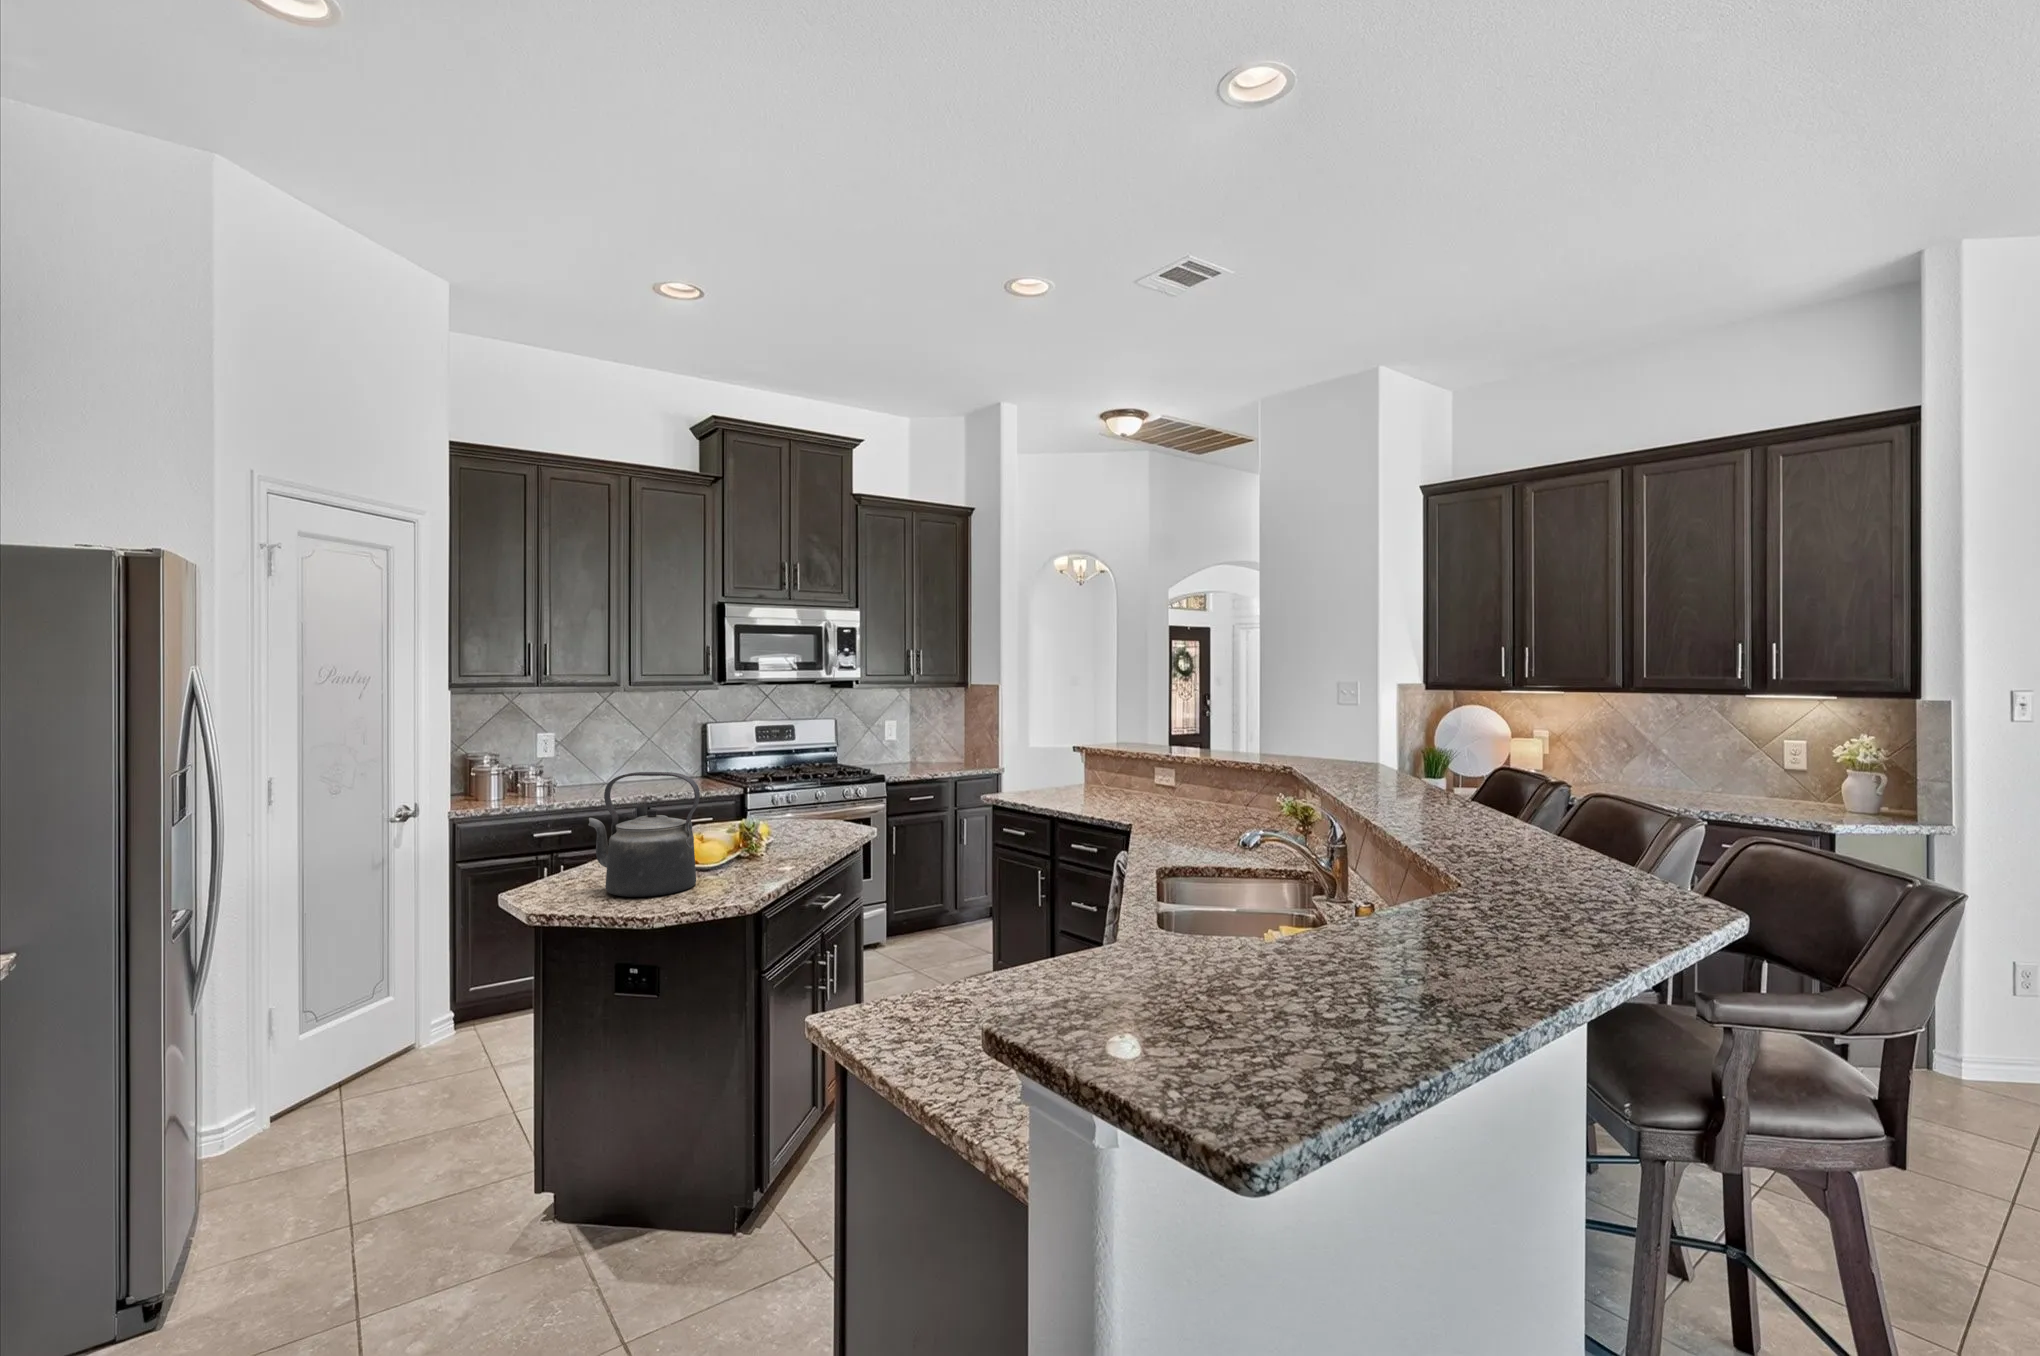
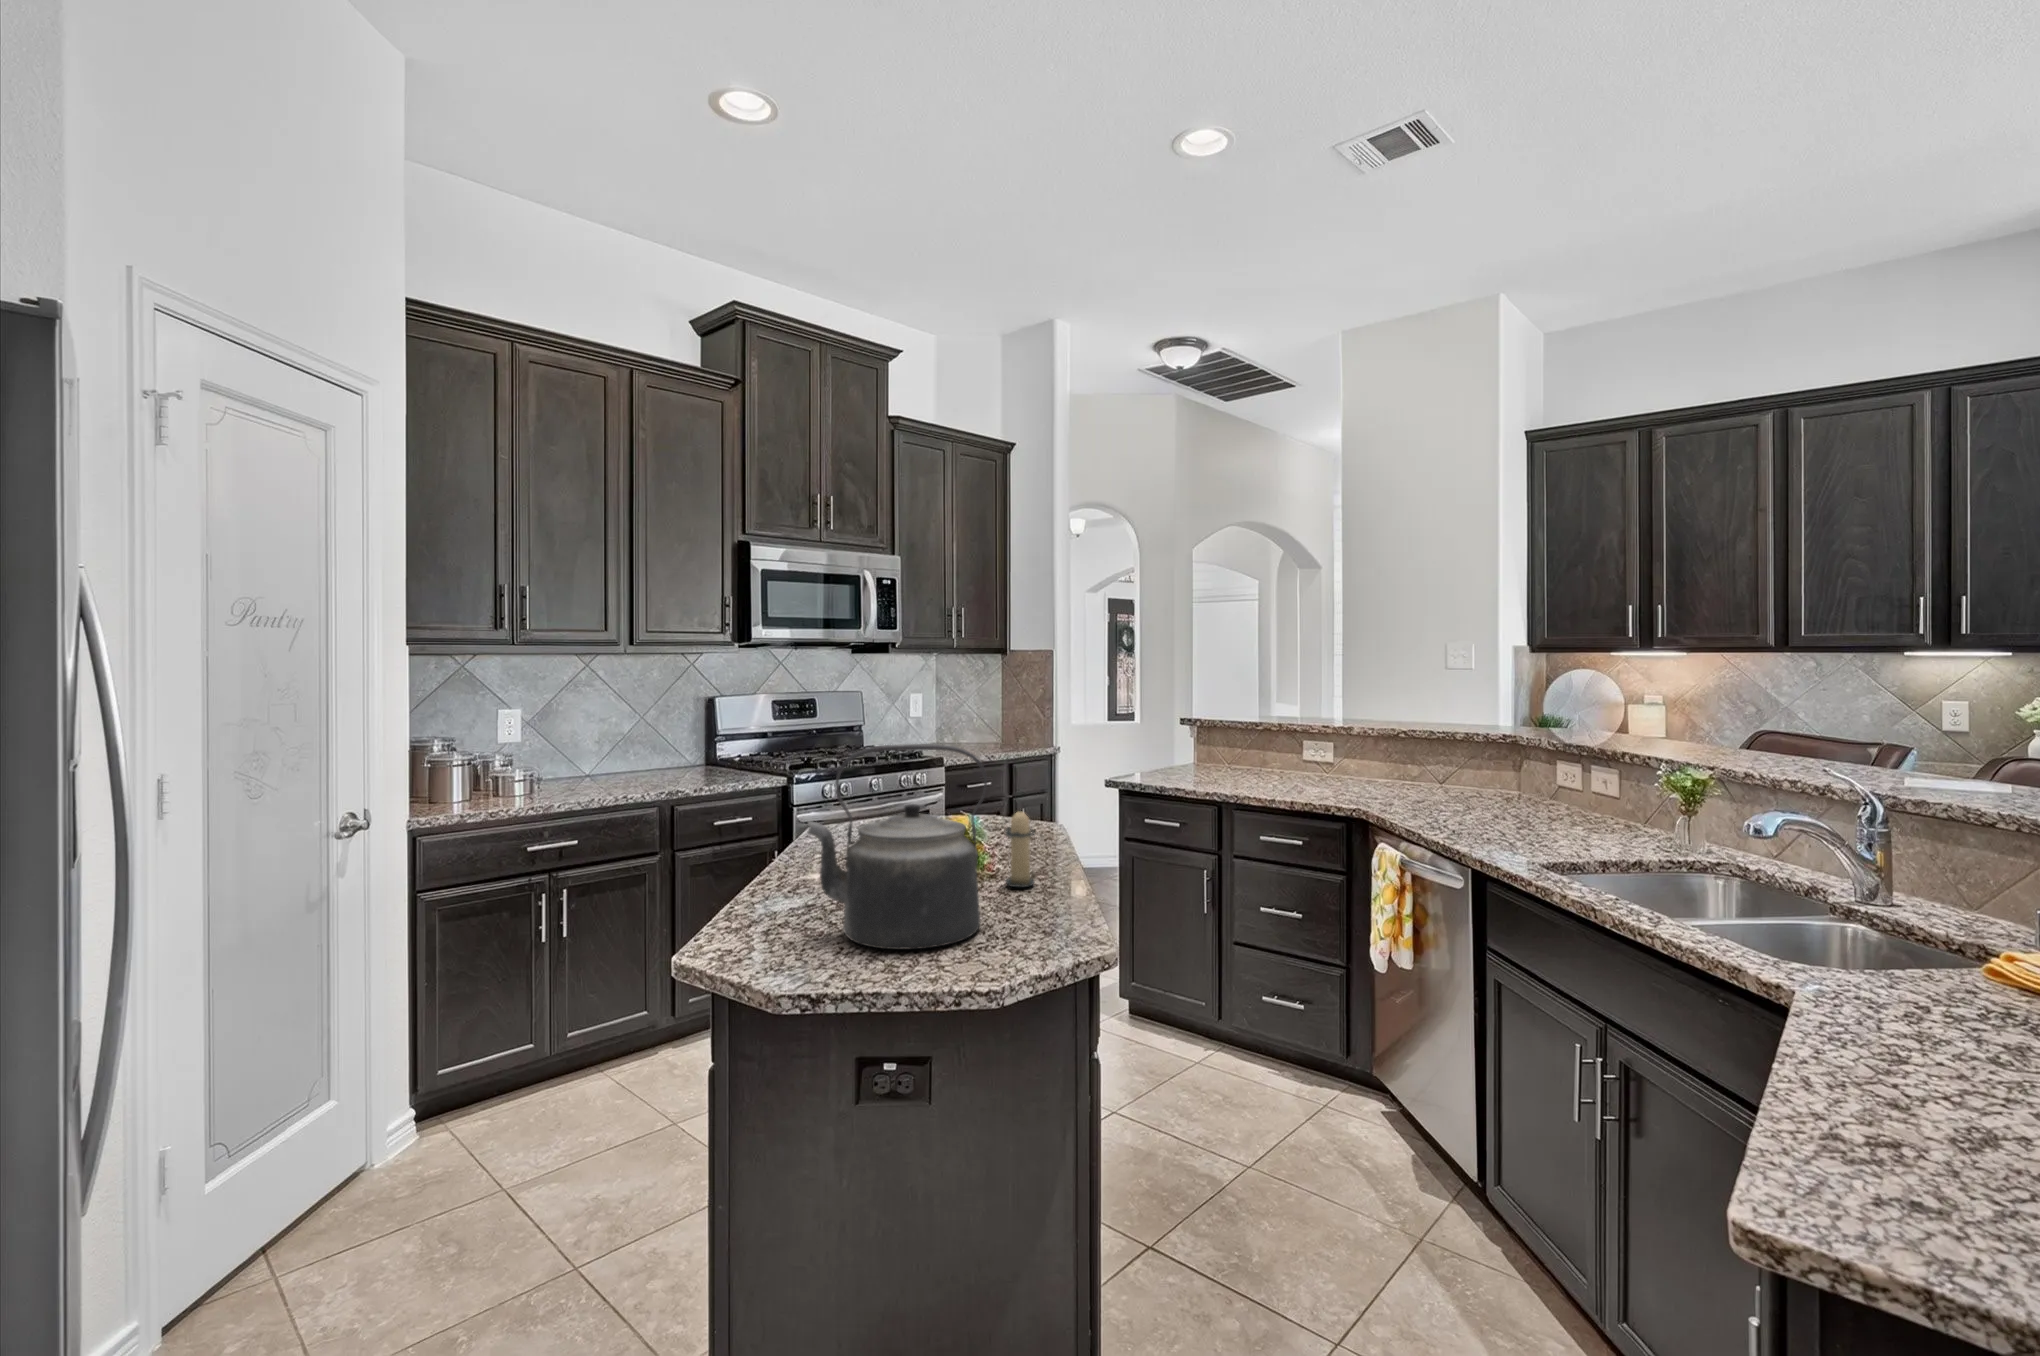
candle: none [744,812,771,867] -> present [1005,811,1035,887]

